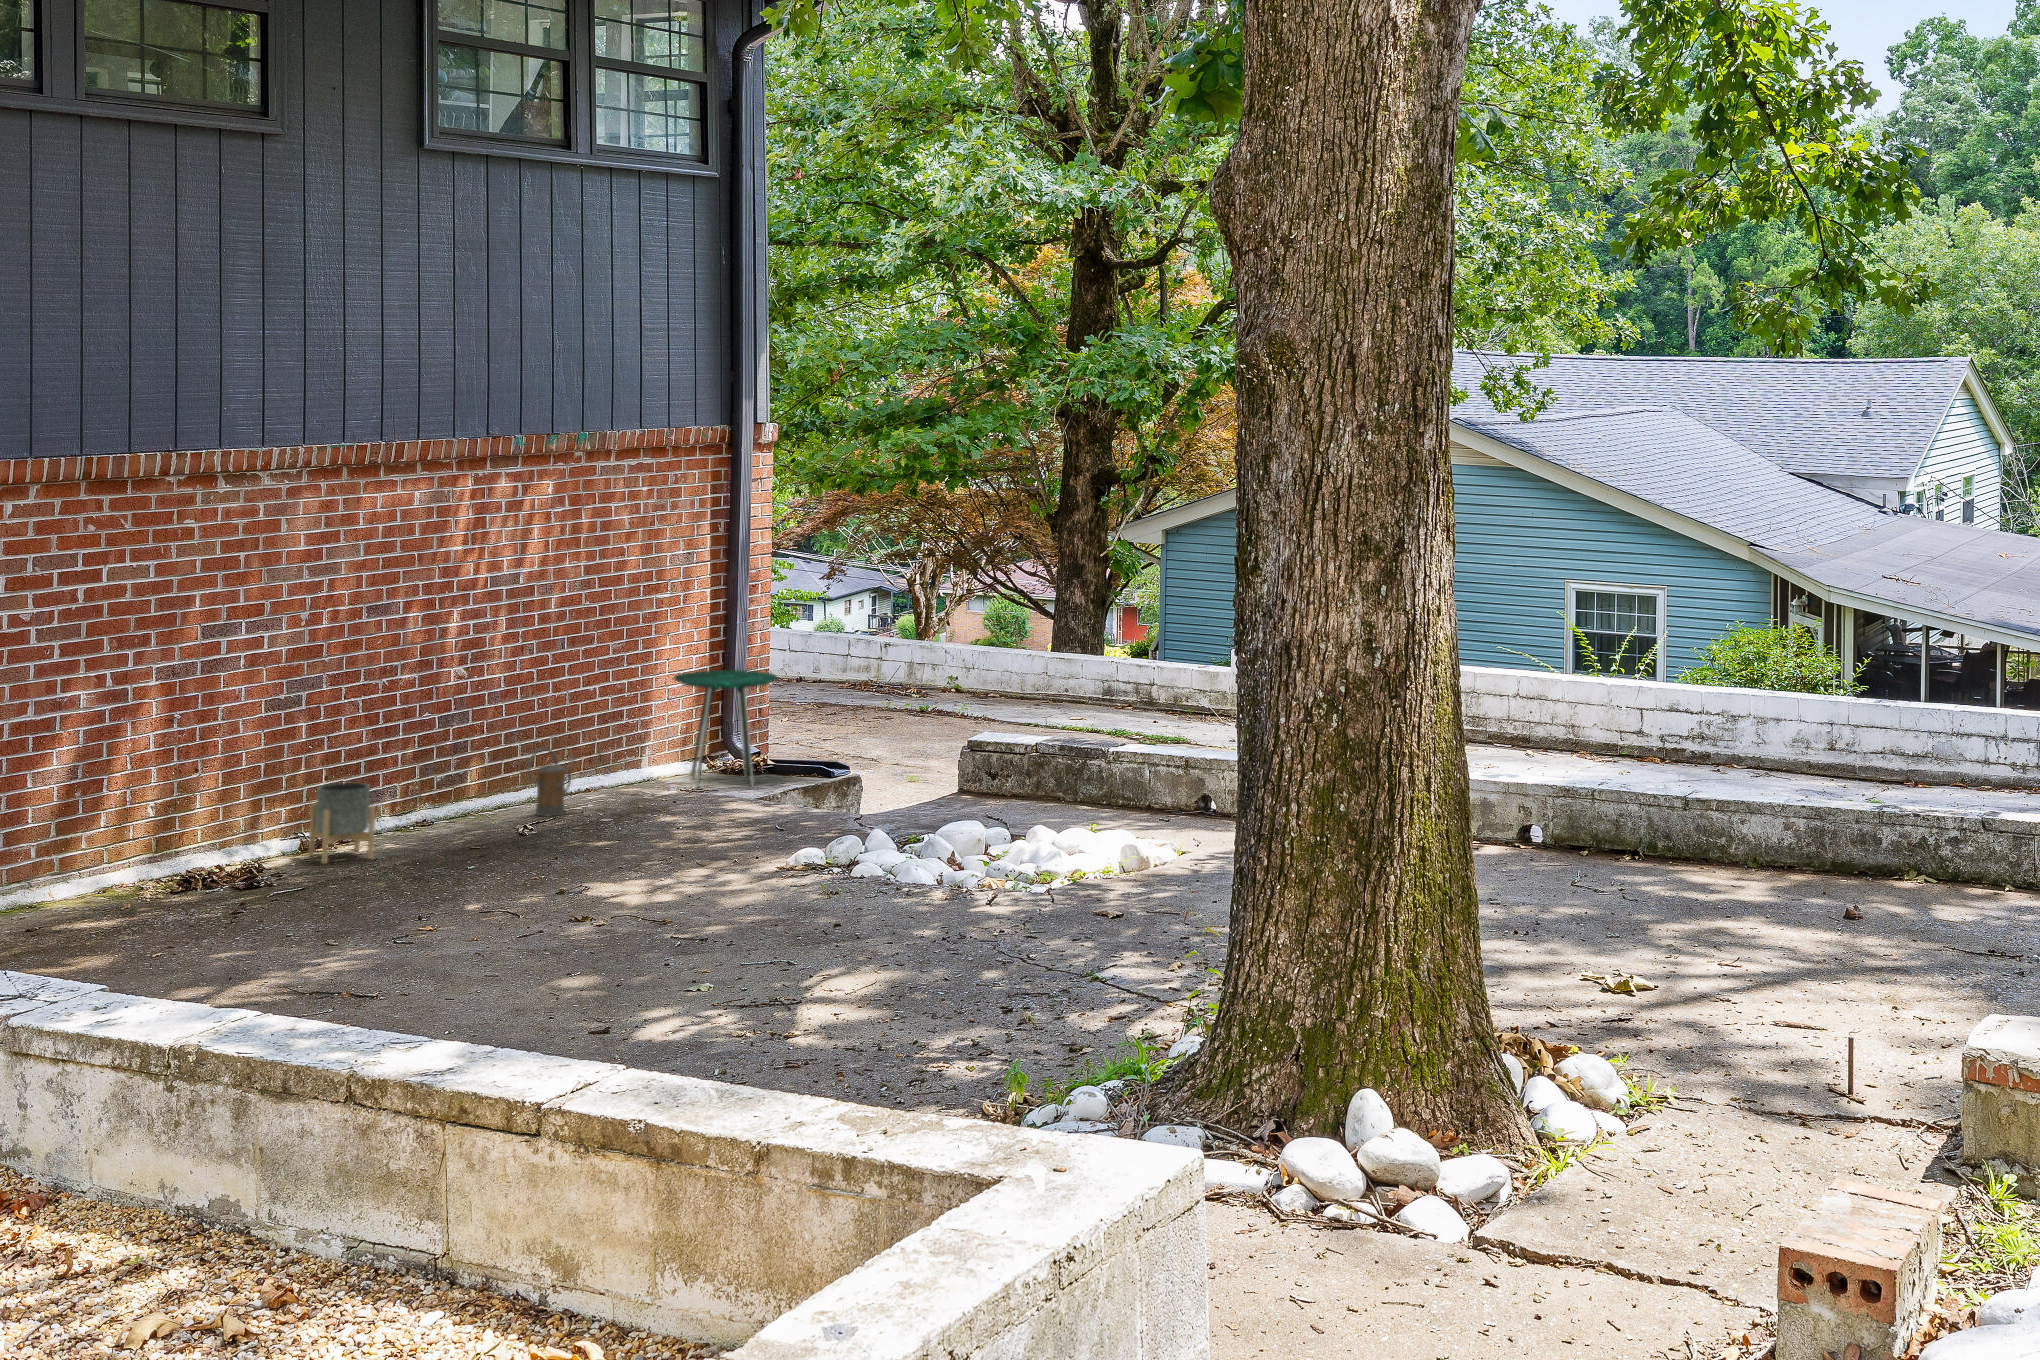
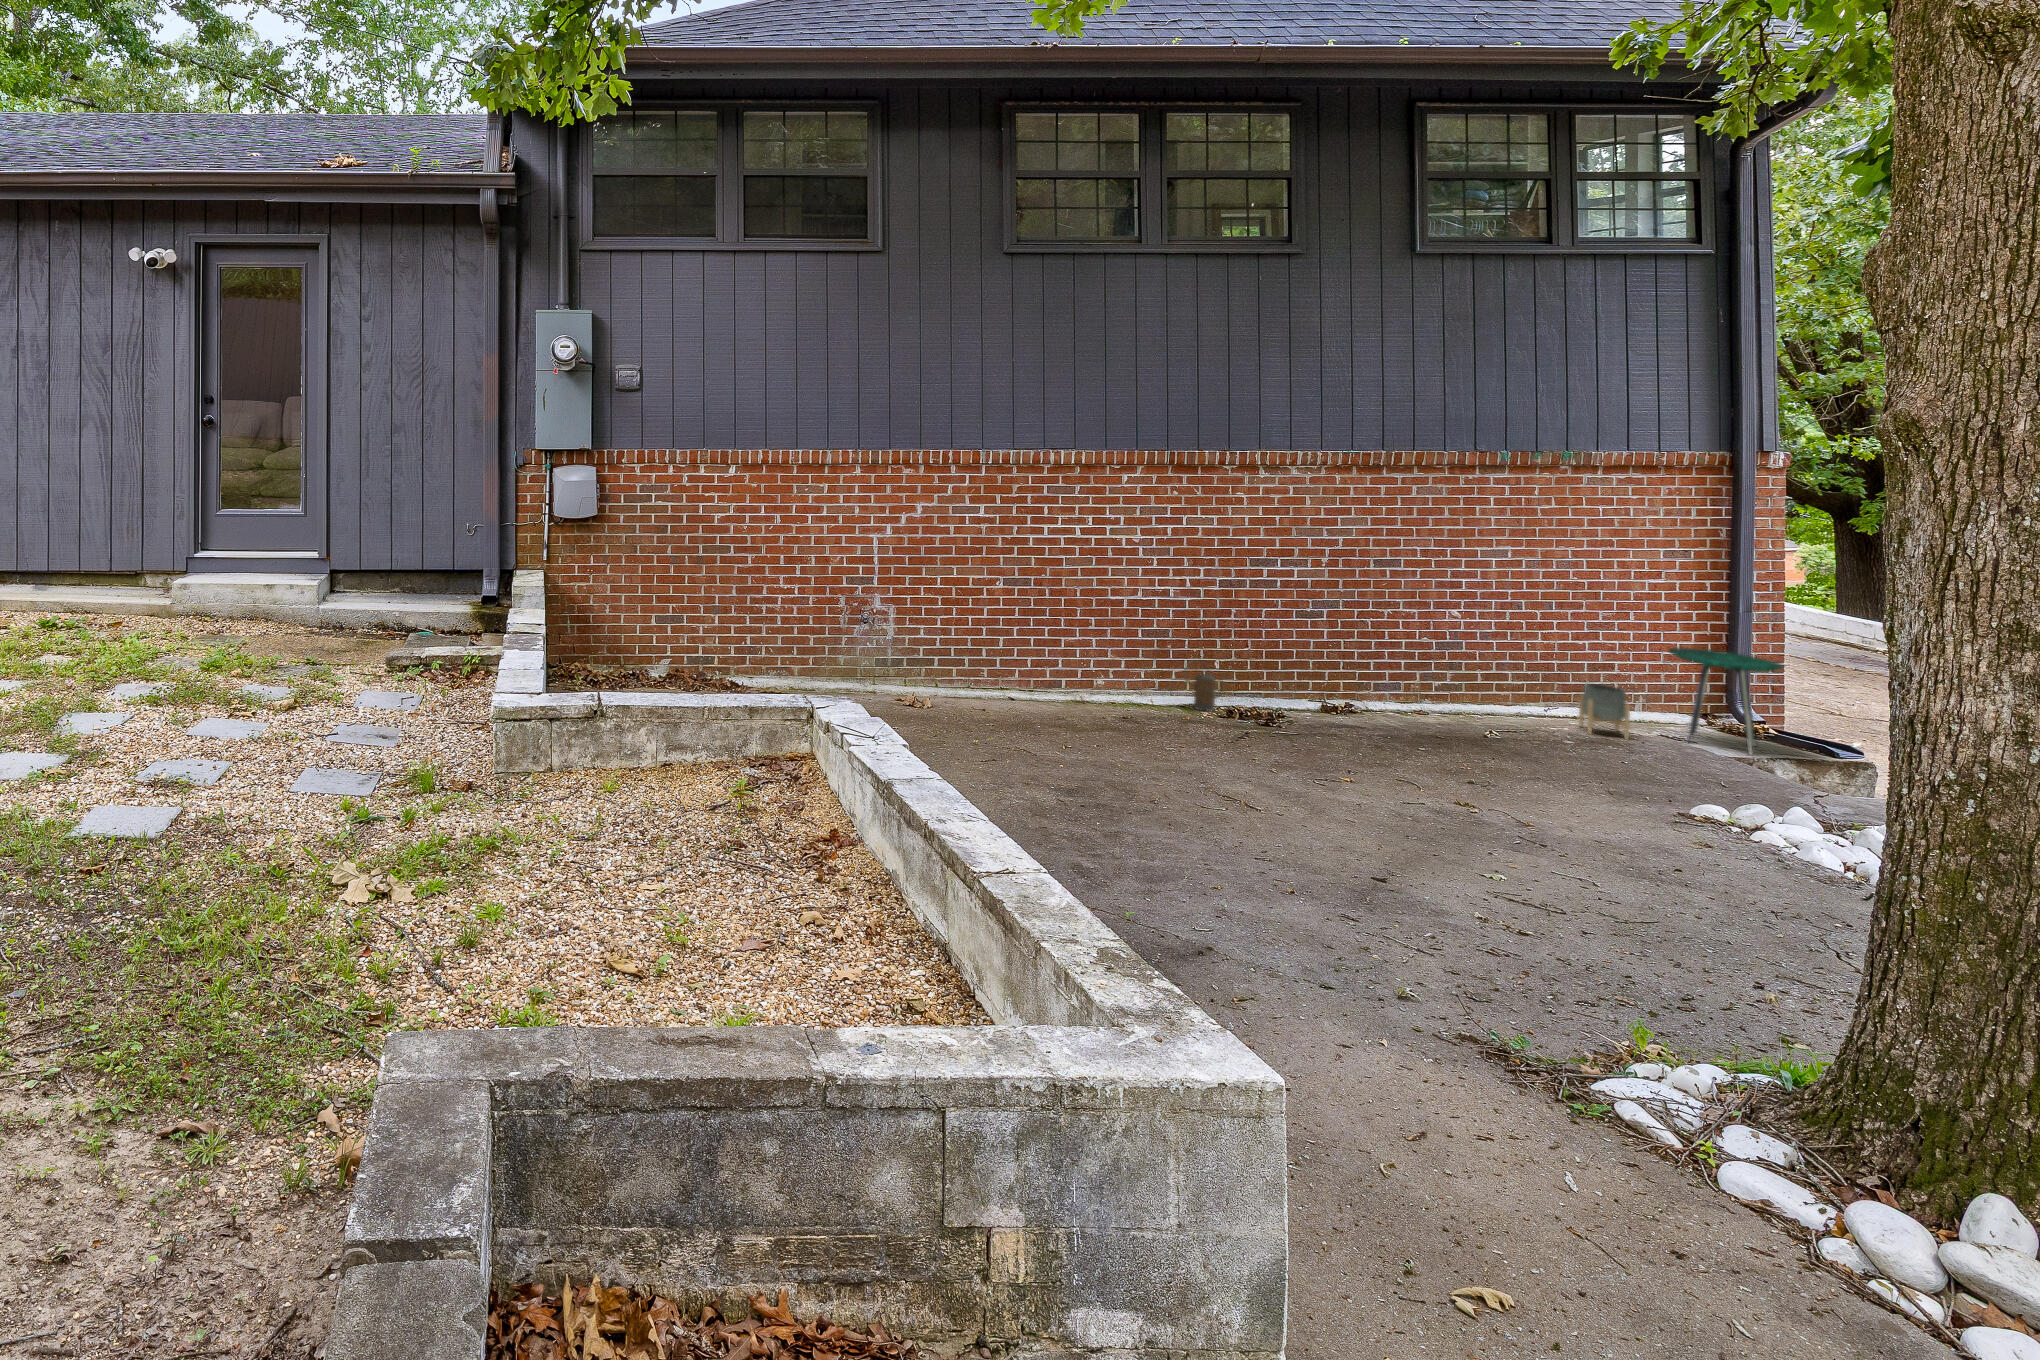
watering can: present [527,747,576,816] -> present [1193,673,1224,712]
planter: present [308,783,375,864] -> present [1579,683,1630,739]

